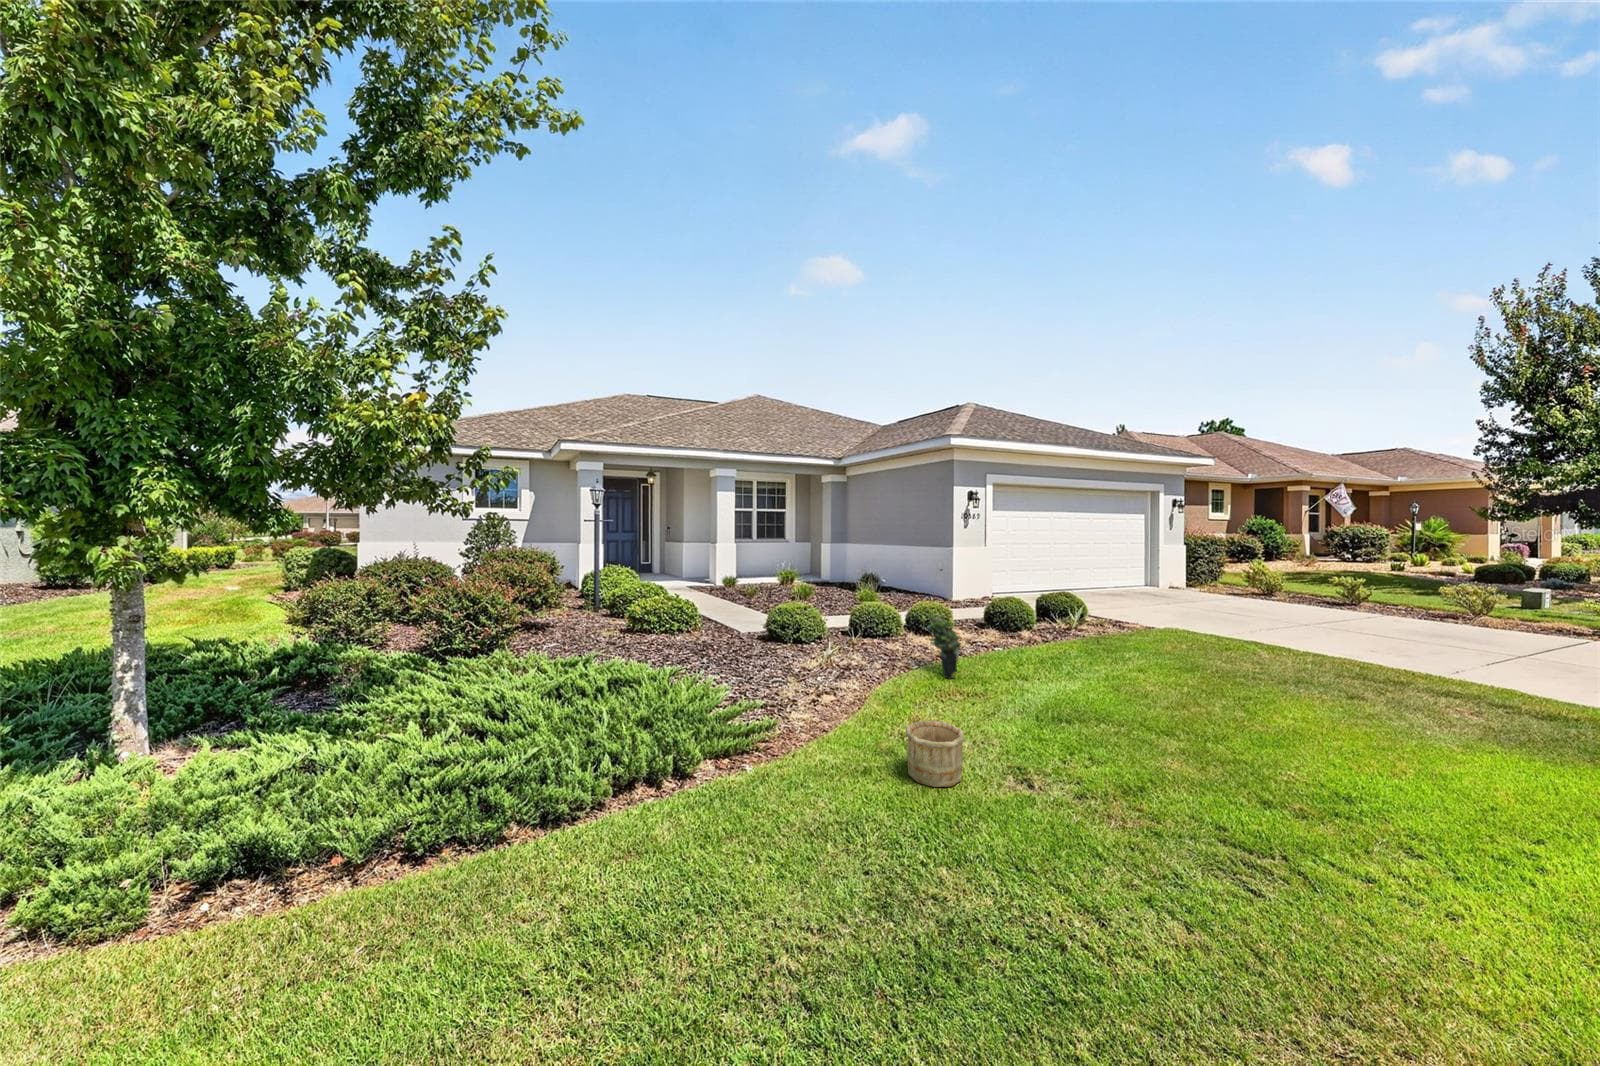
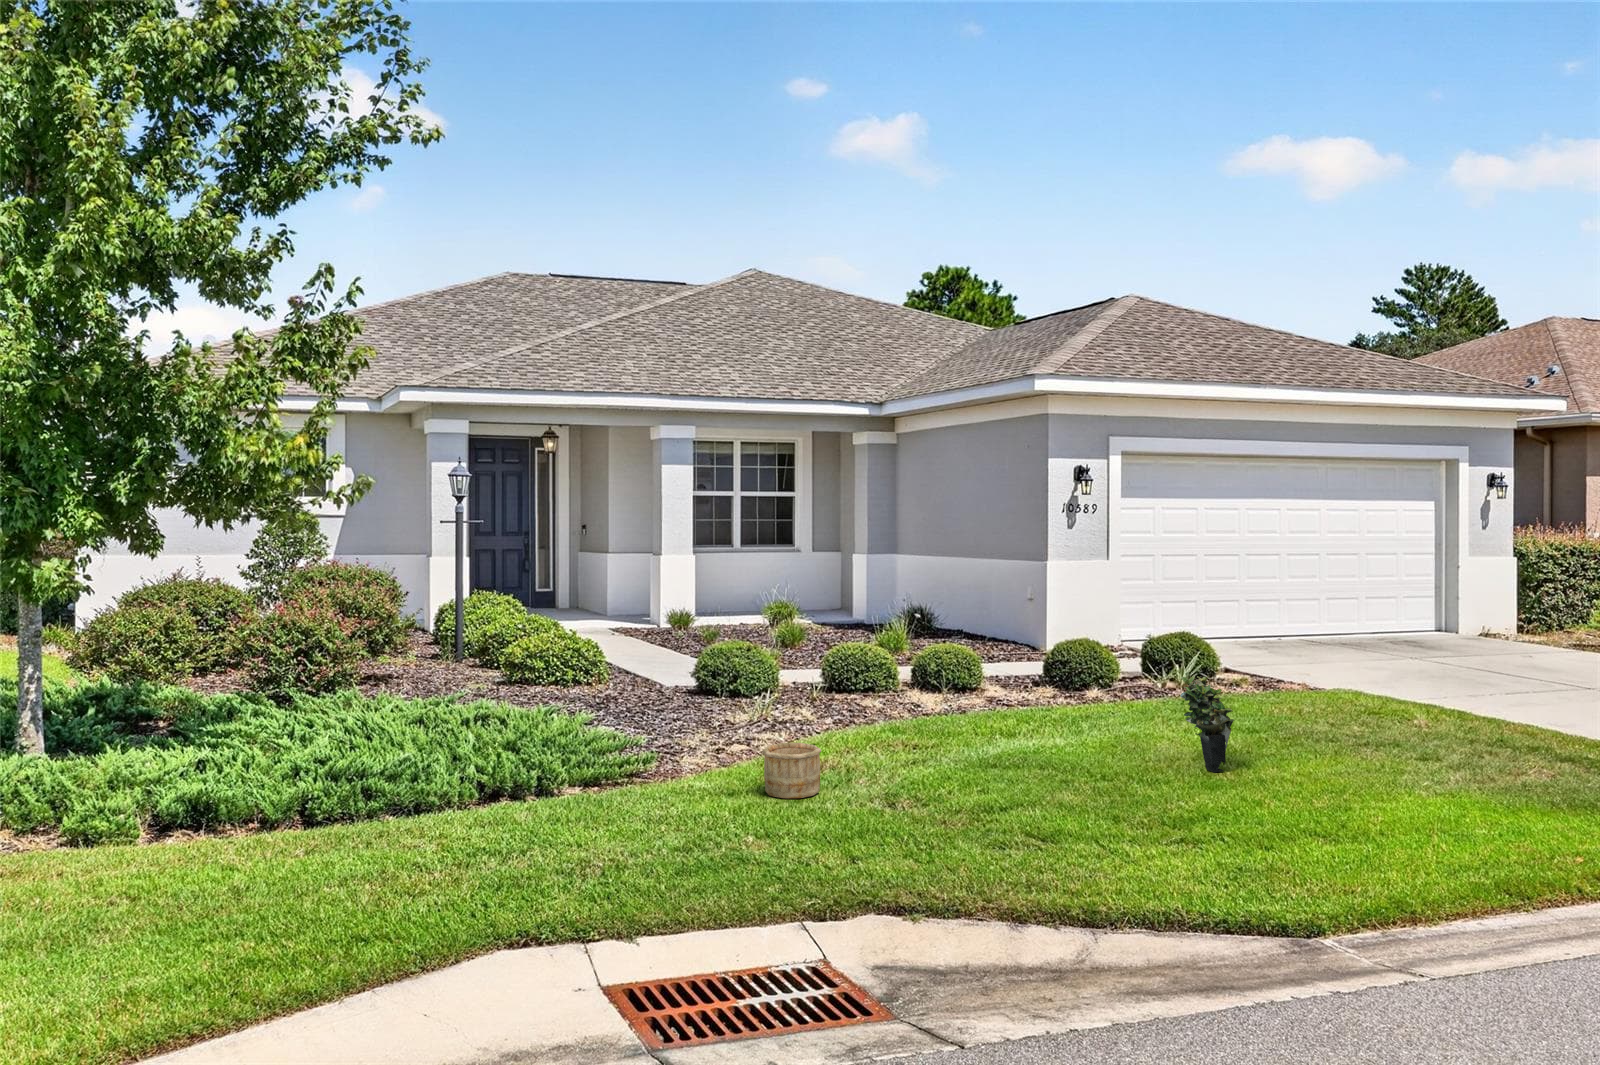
potted plant: present [928,614,961,679] -> present [1180,676,1234,773]

